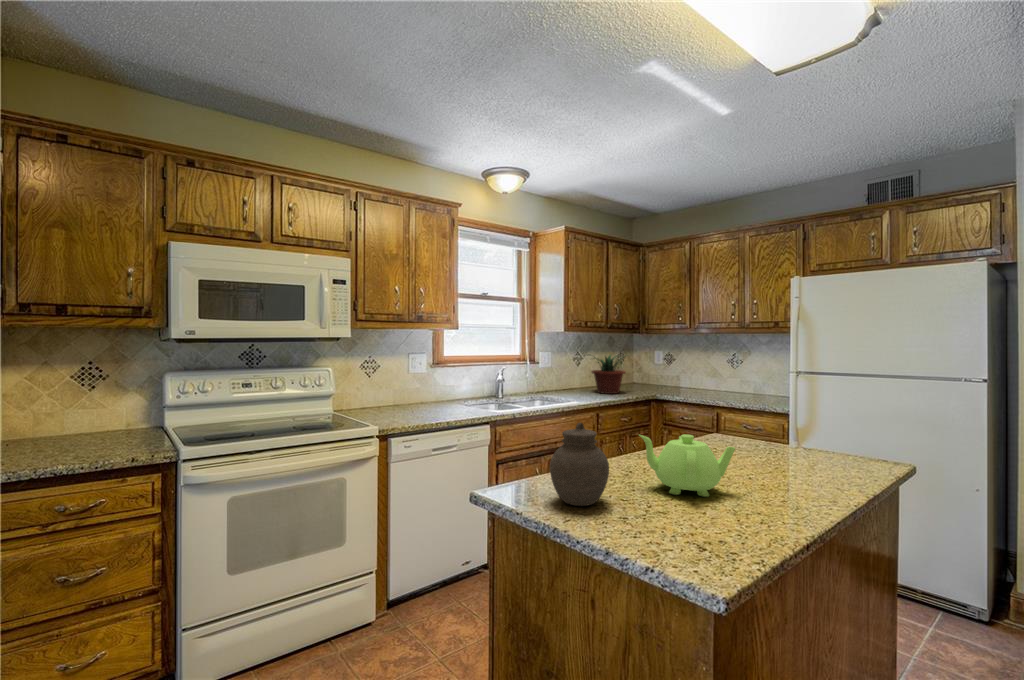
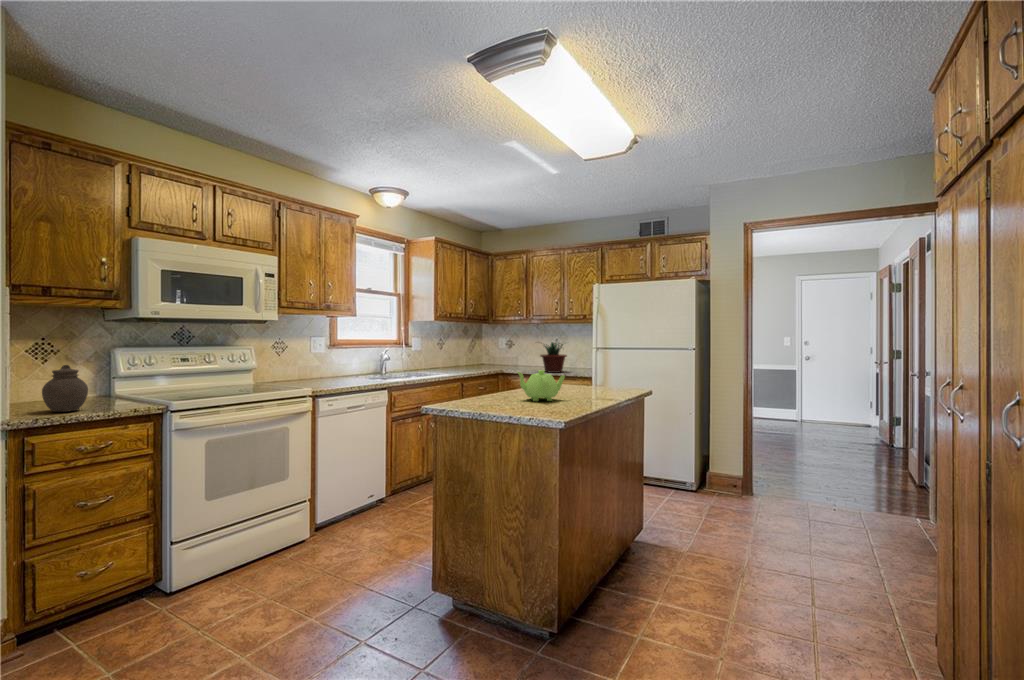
potted plant: present [592,355,626,394] -> present [541,342,567,373]
jar: present [550,423,609,506] -> present [42,365,88,412]

